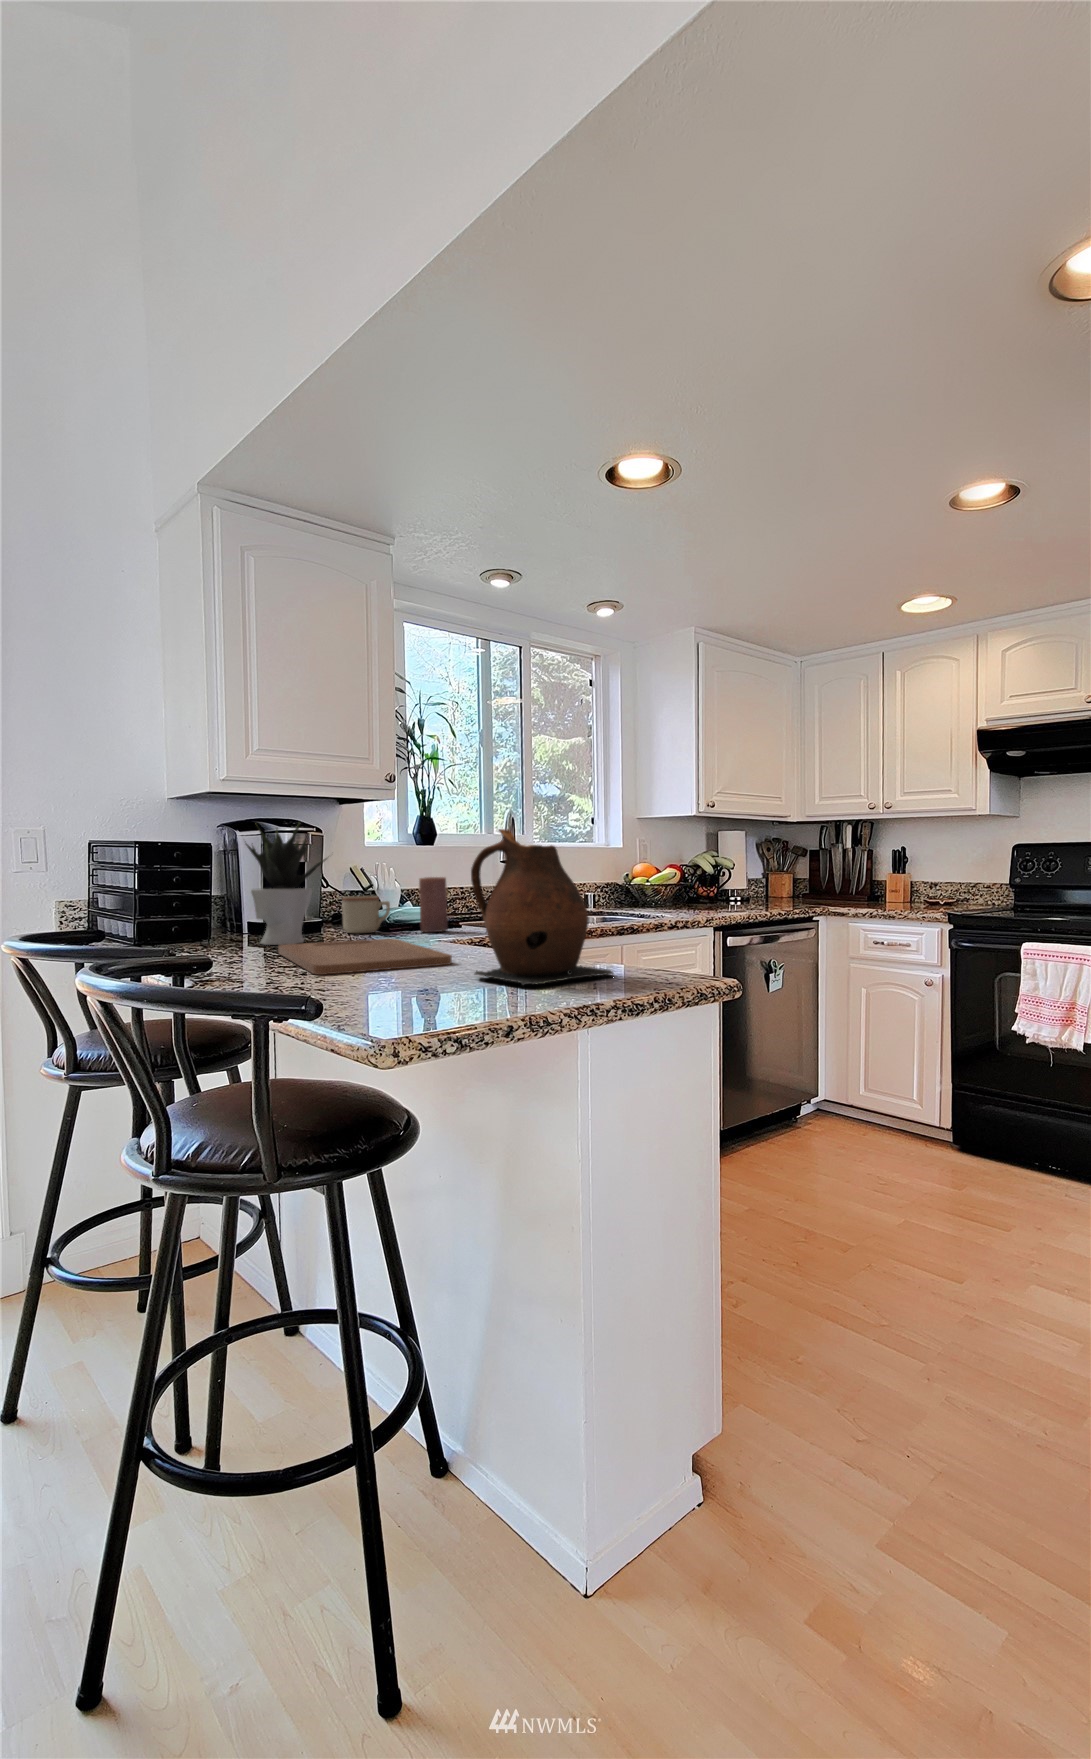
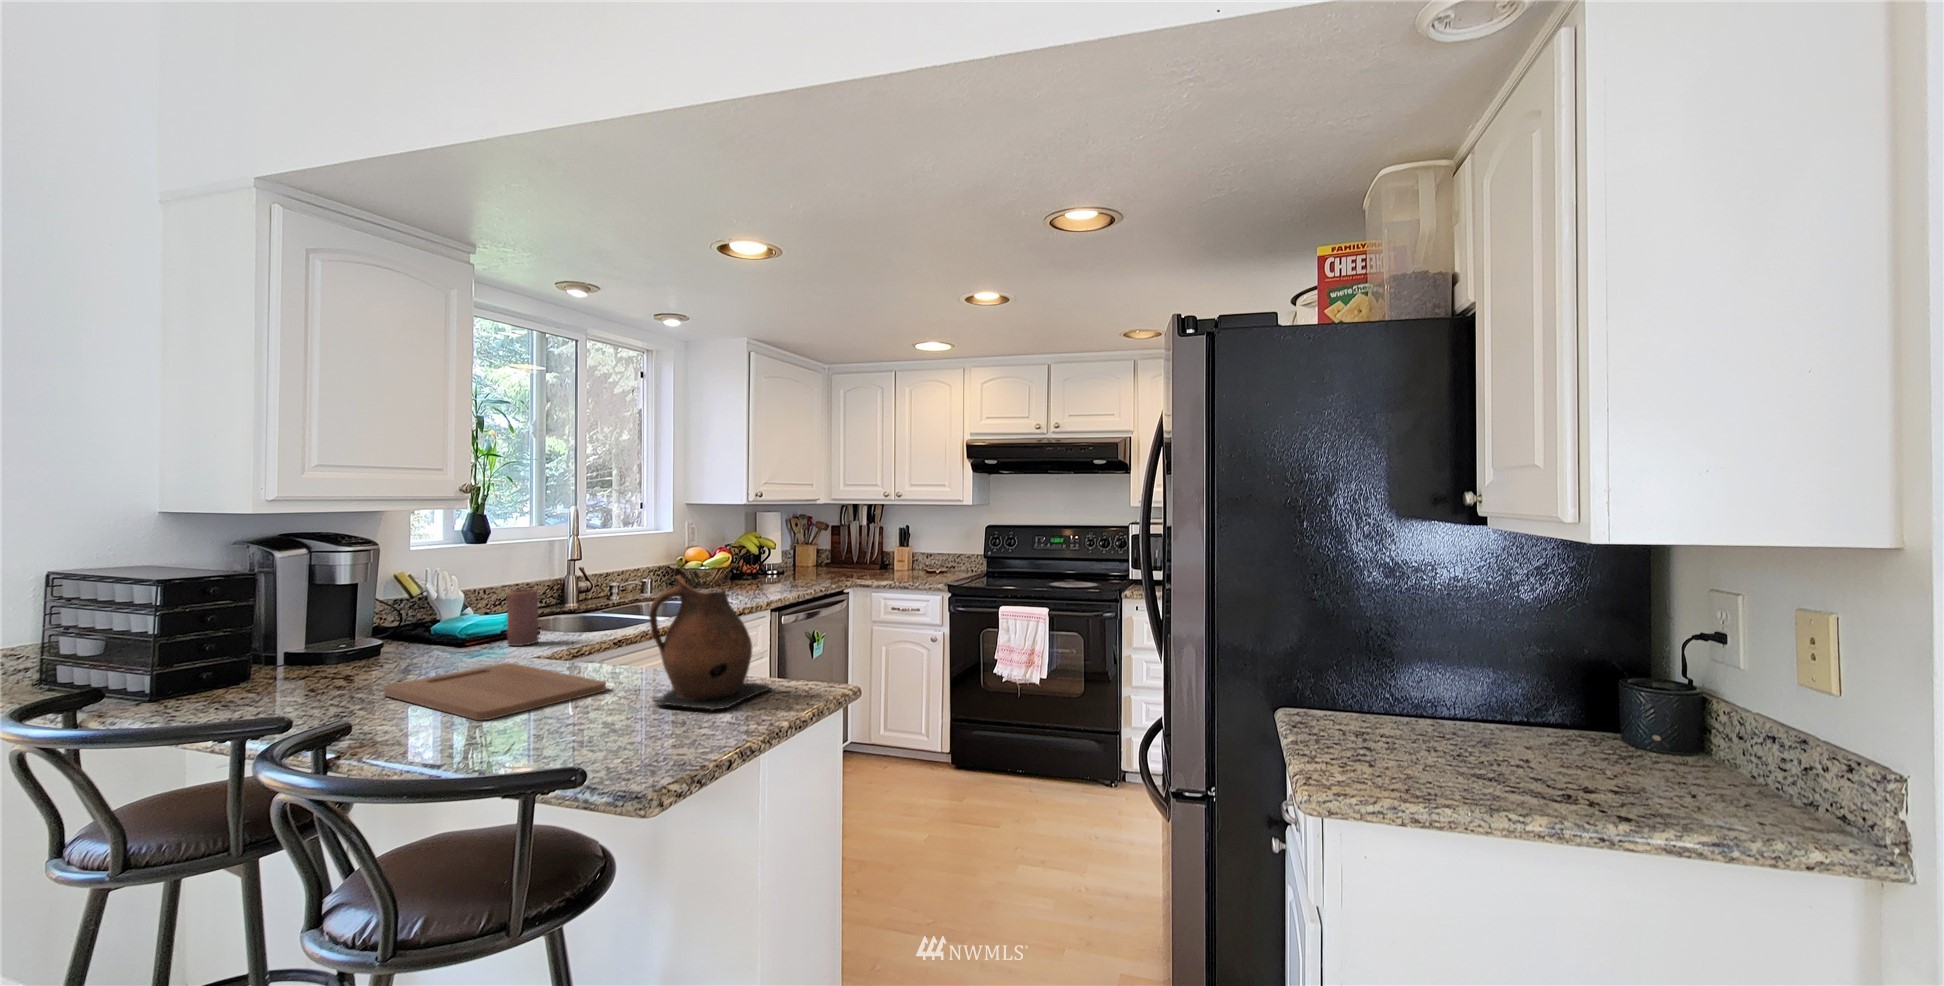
potted plant: present [246,823,327,945] -> none [307,546,418,683]
mug: present [342,896,390,933] -> none [411,611,471,654]

